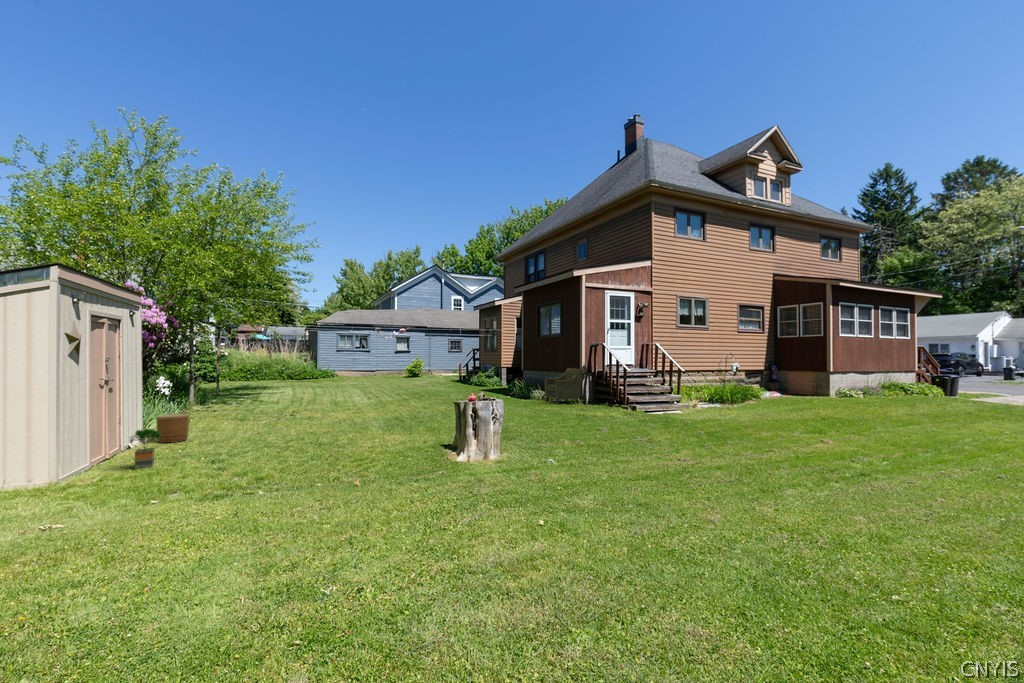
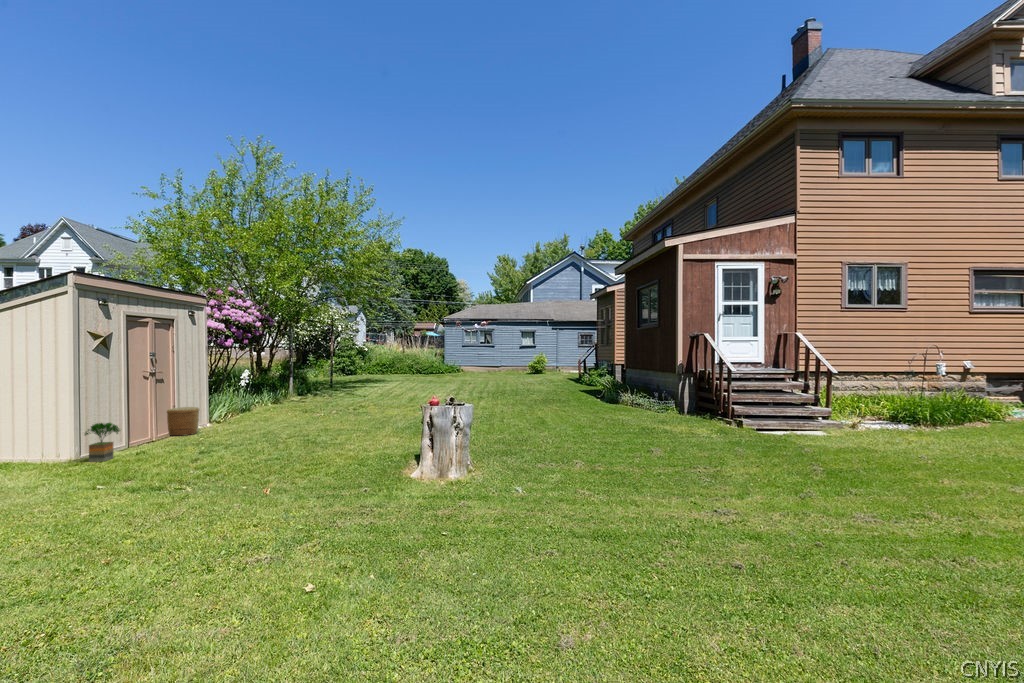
chair: present [545,368,582,404] -> none [631,367,678,414]

